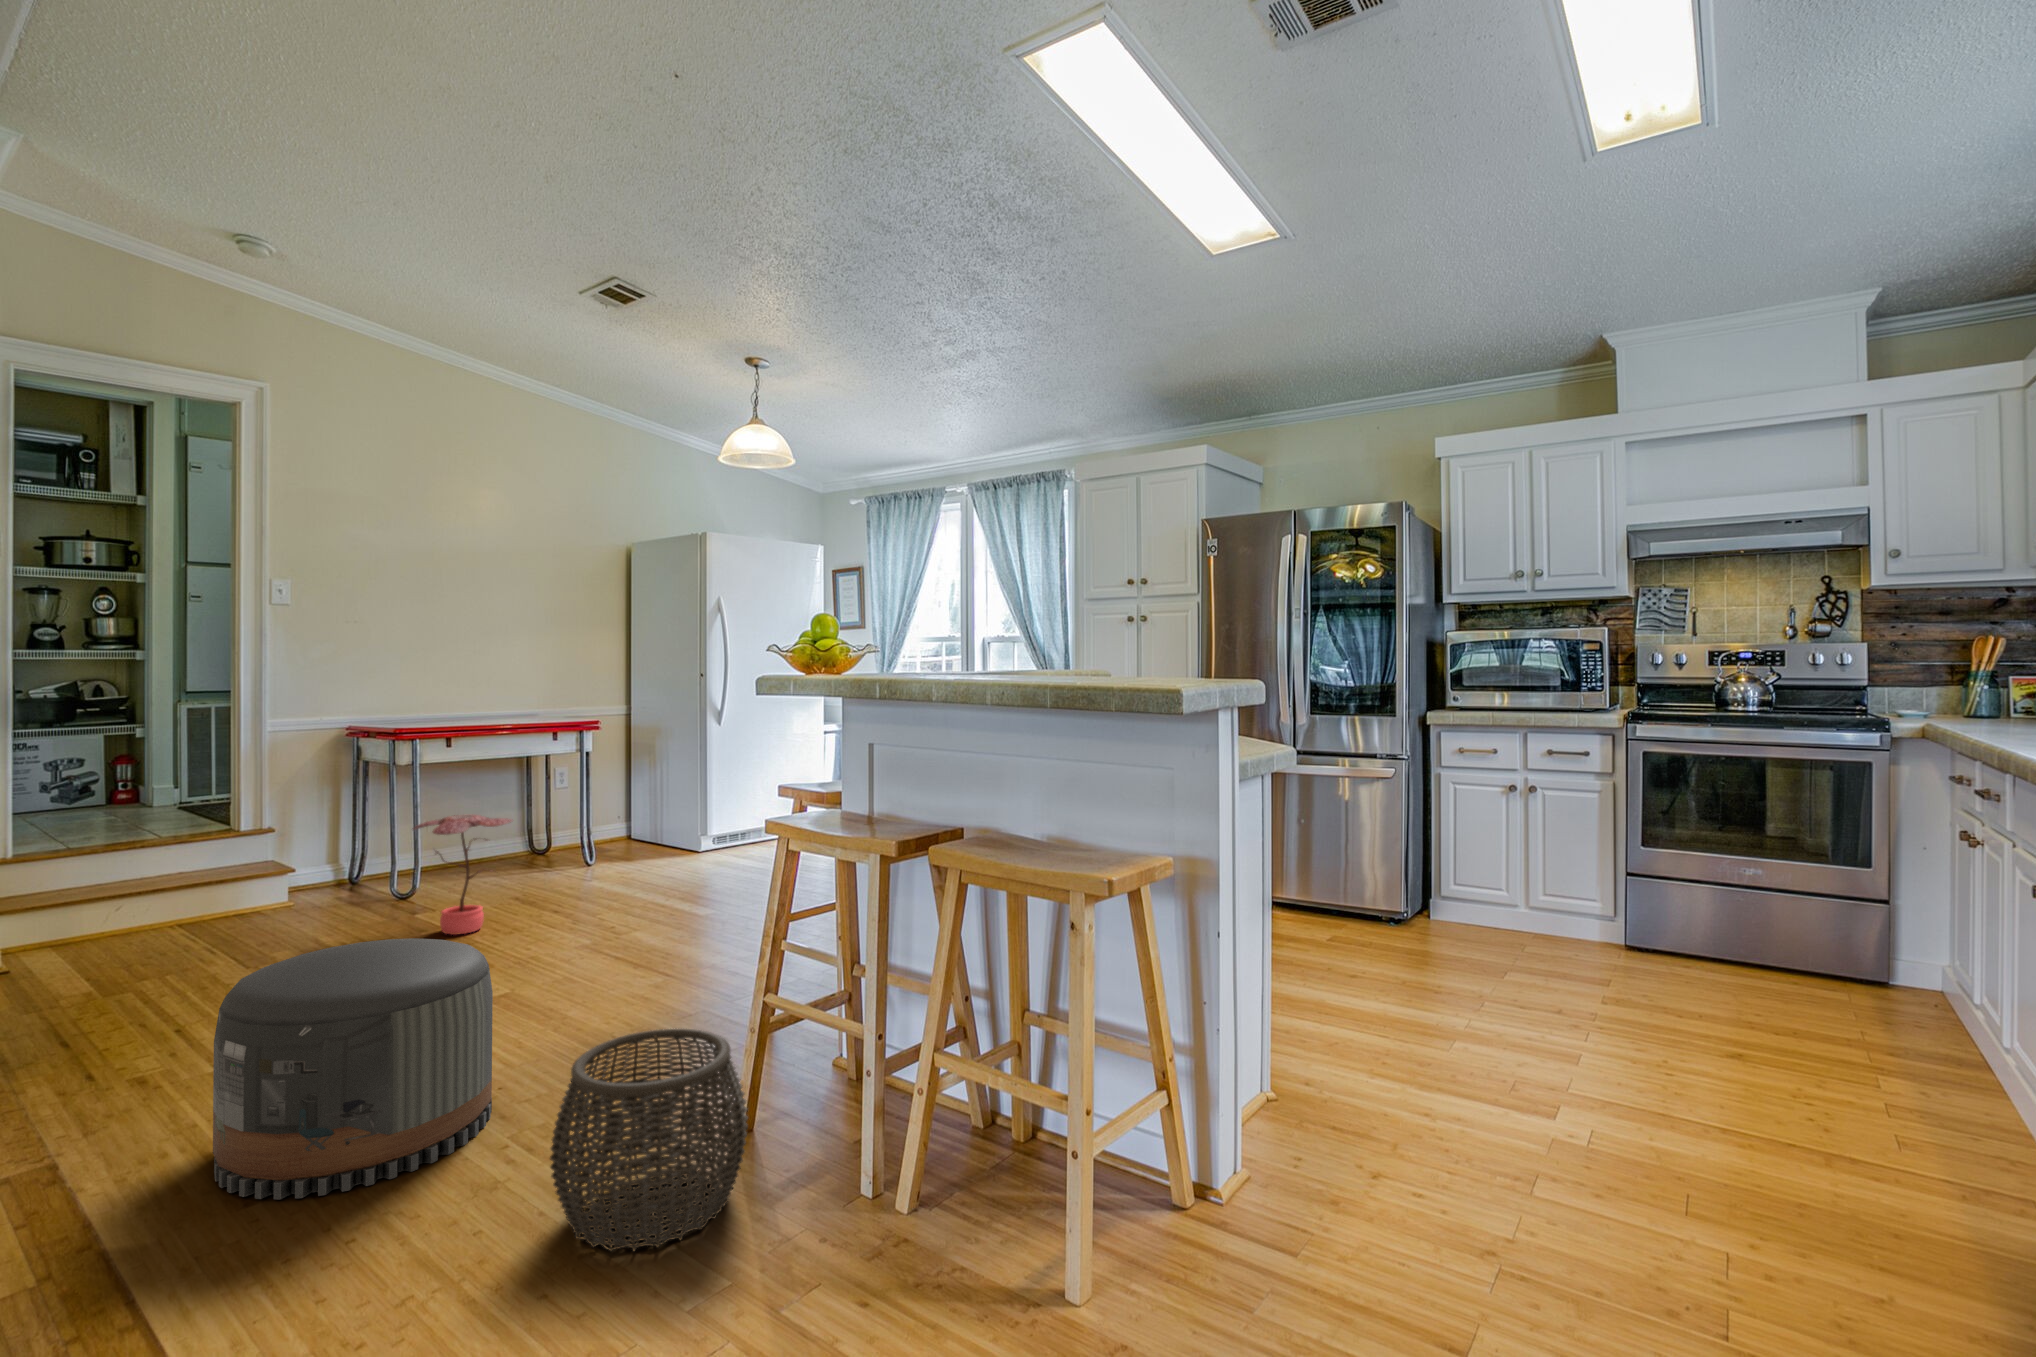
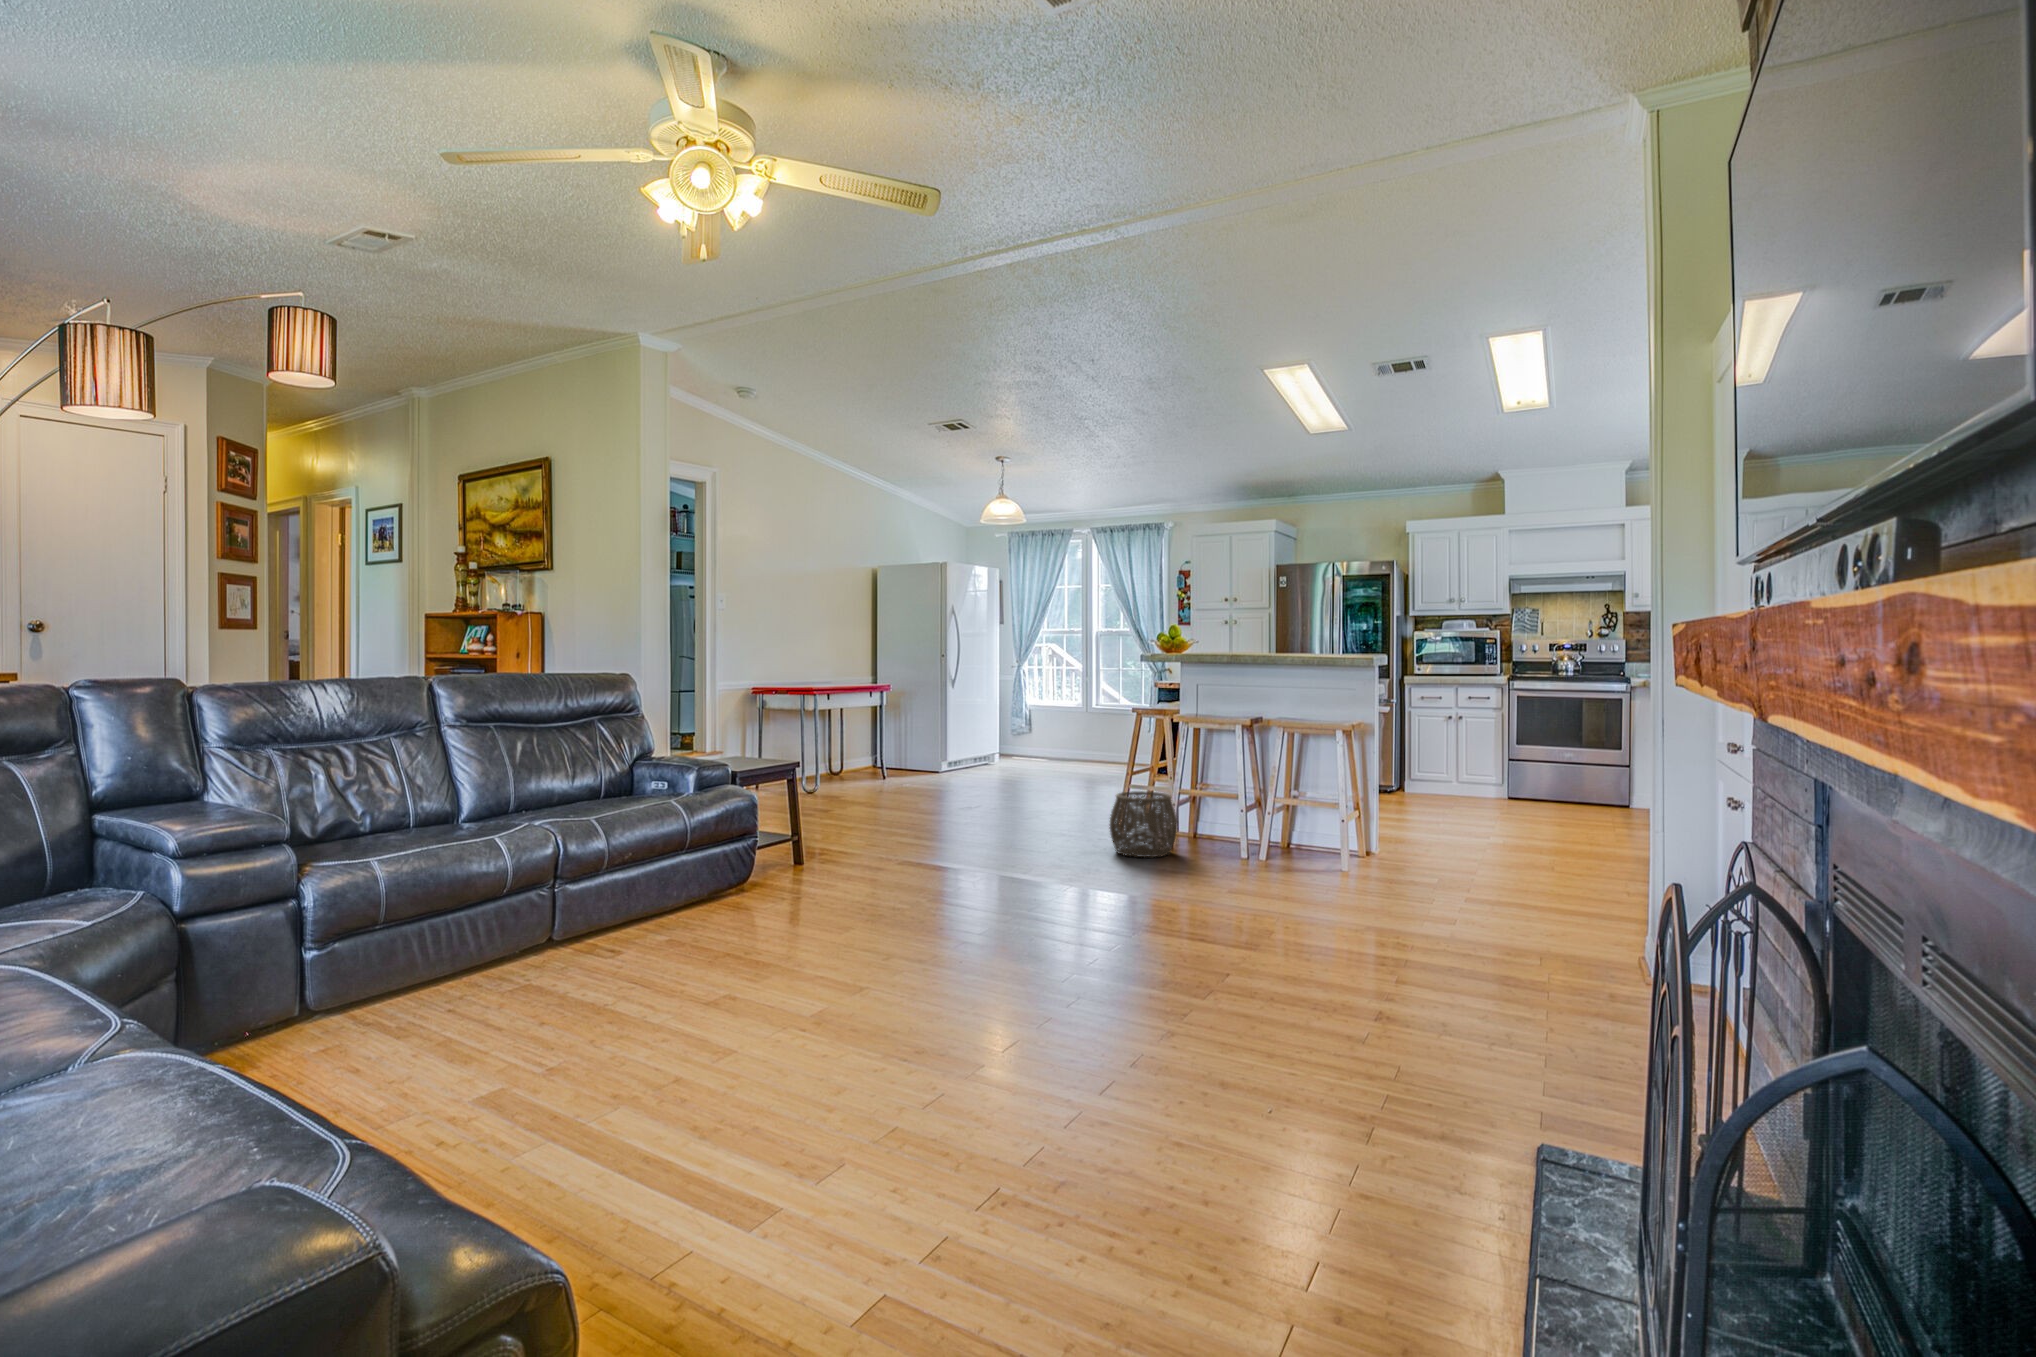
potted plant: present [412,815,512,935] -> none [852,735,902,801]
pouf: present [213,938,493,1199] -> none [946,767,1040,853]

